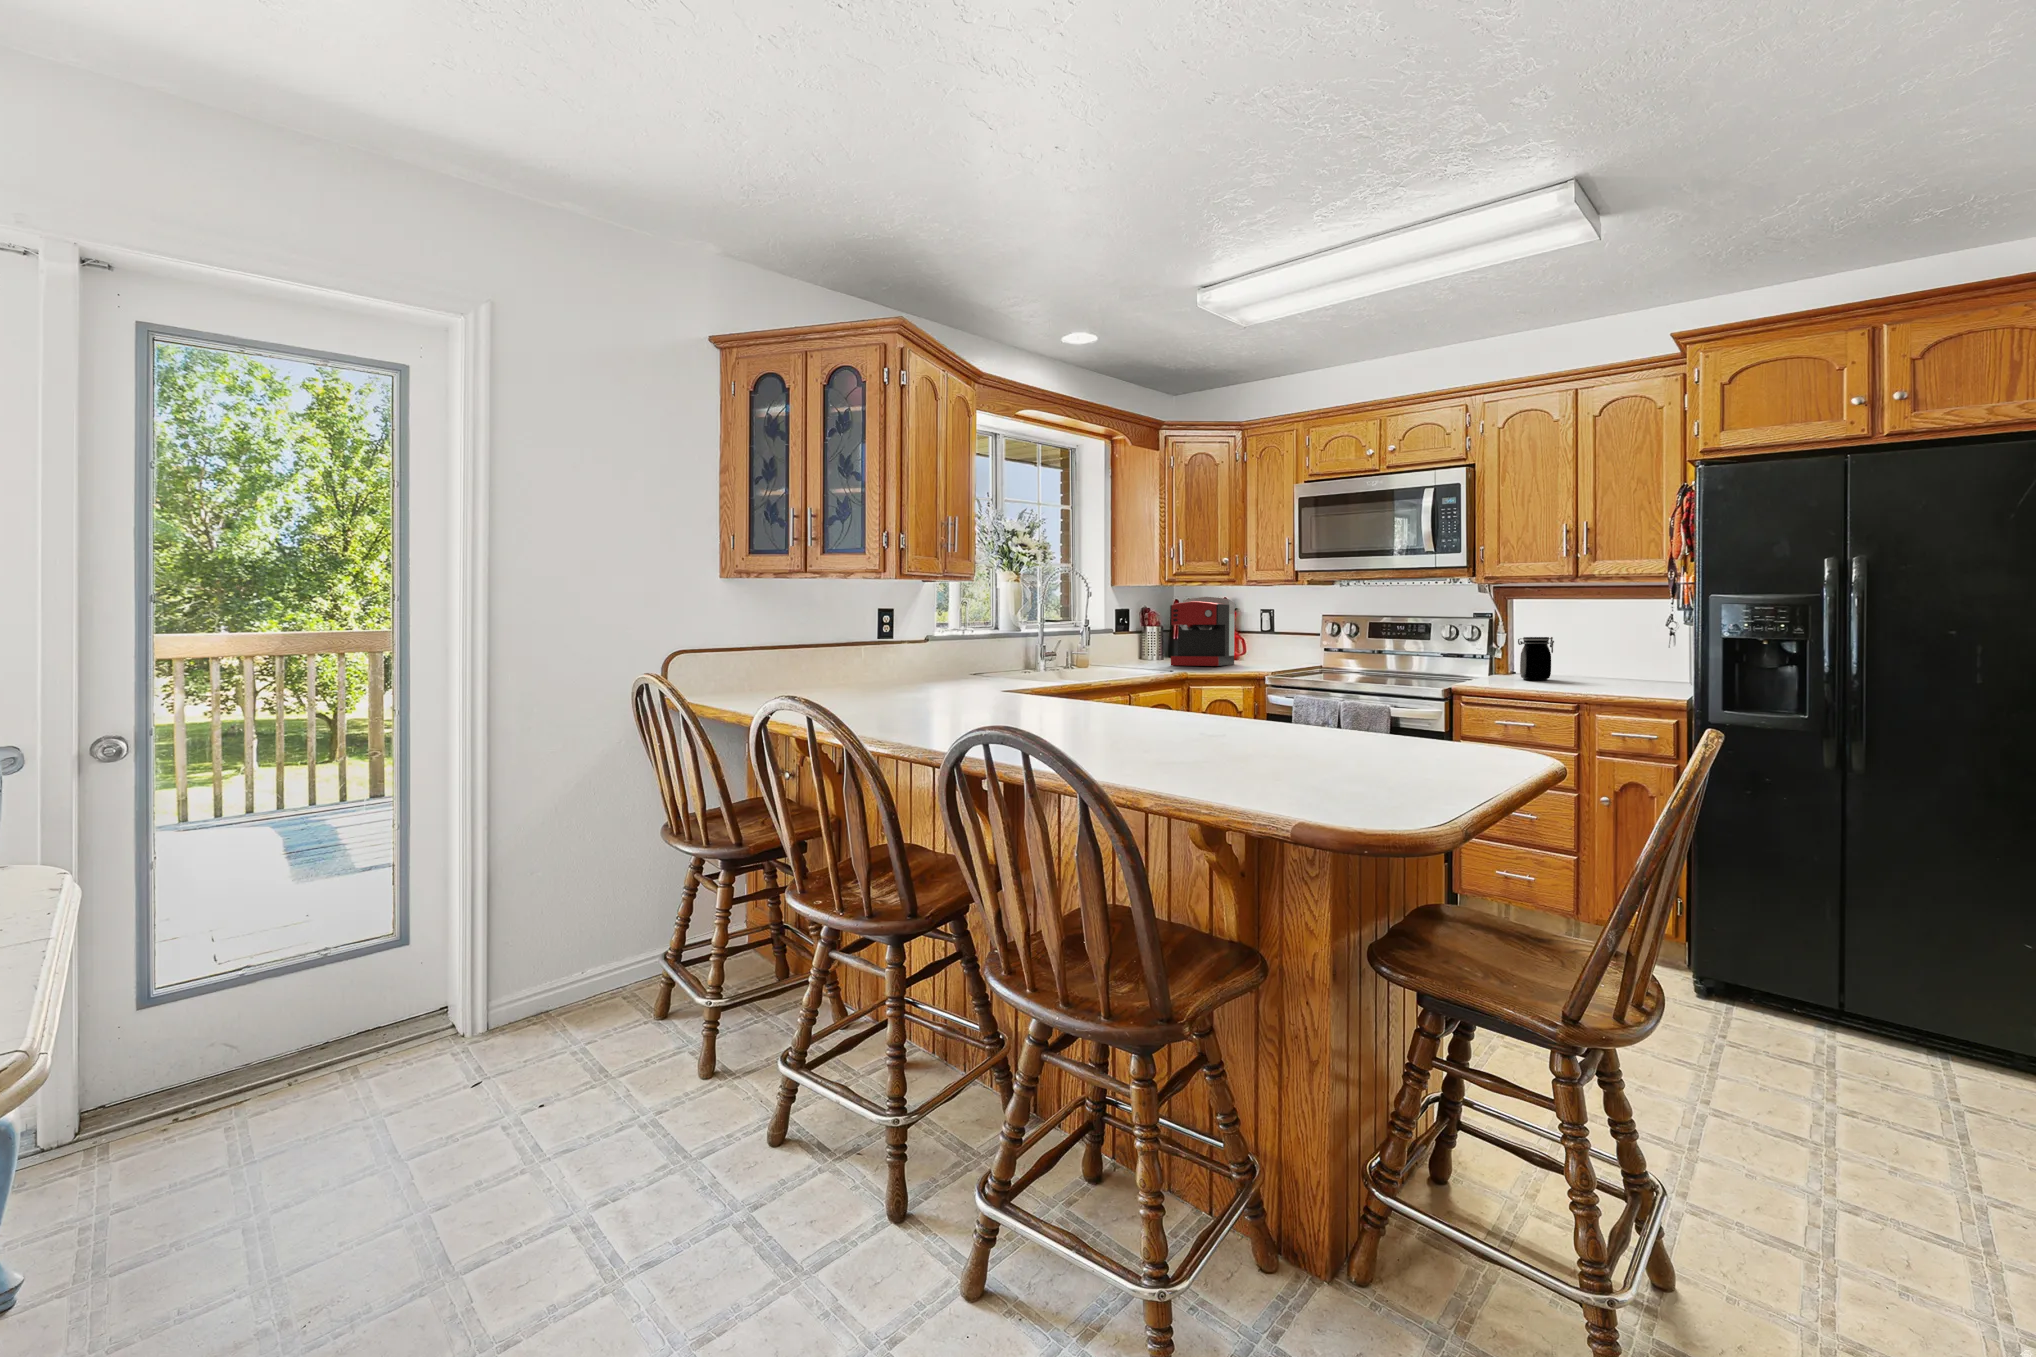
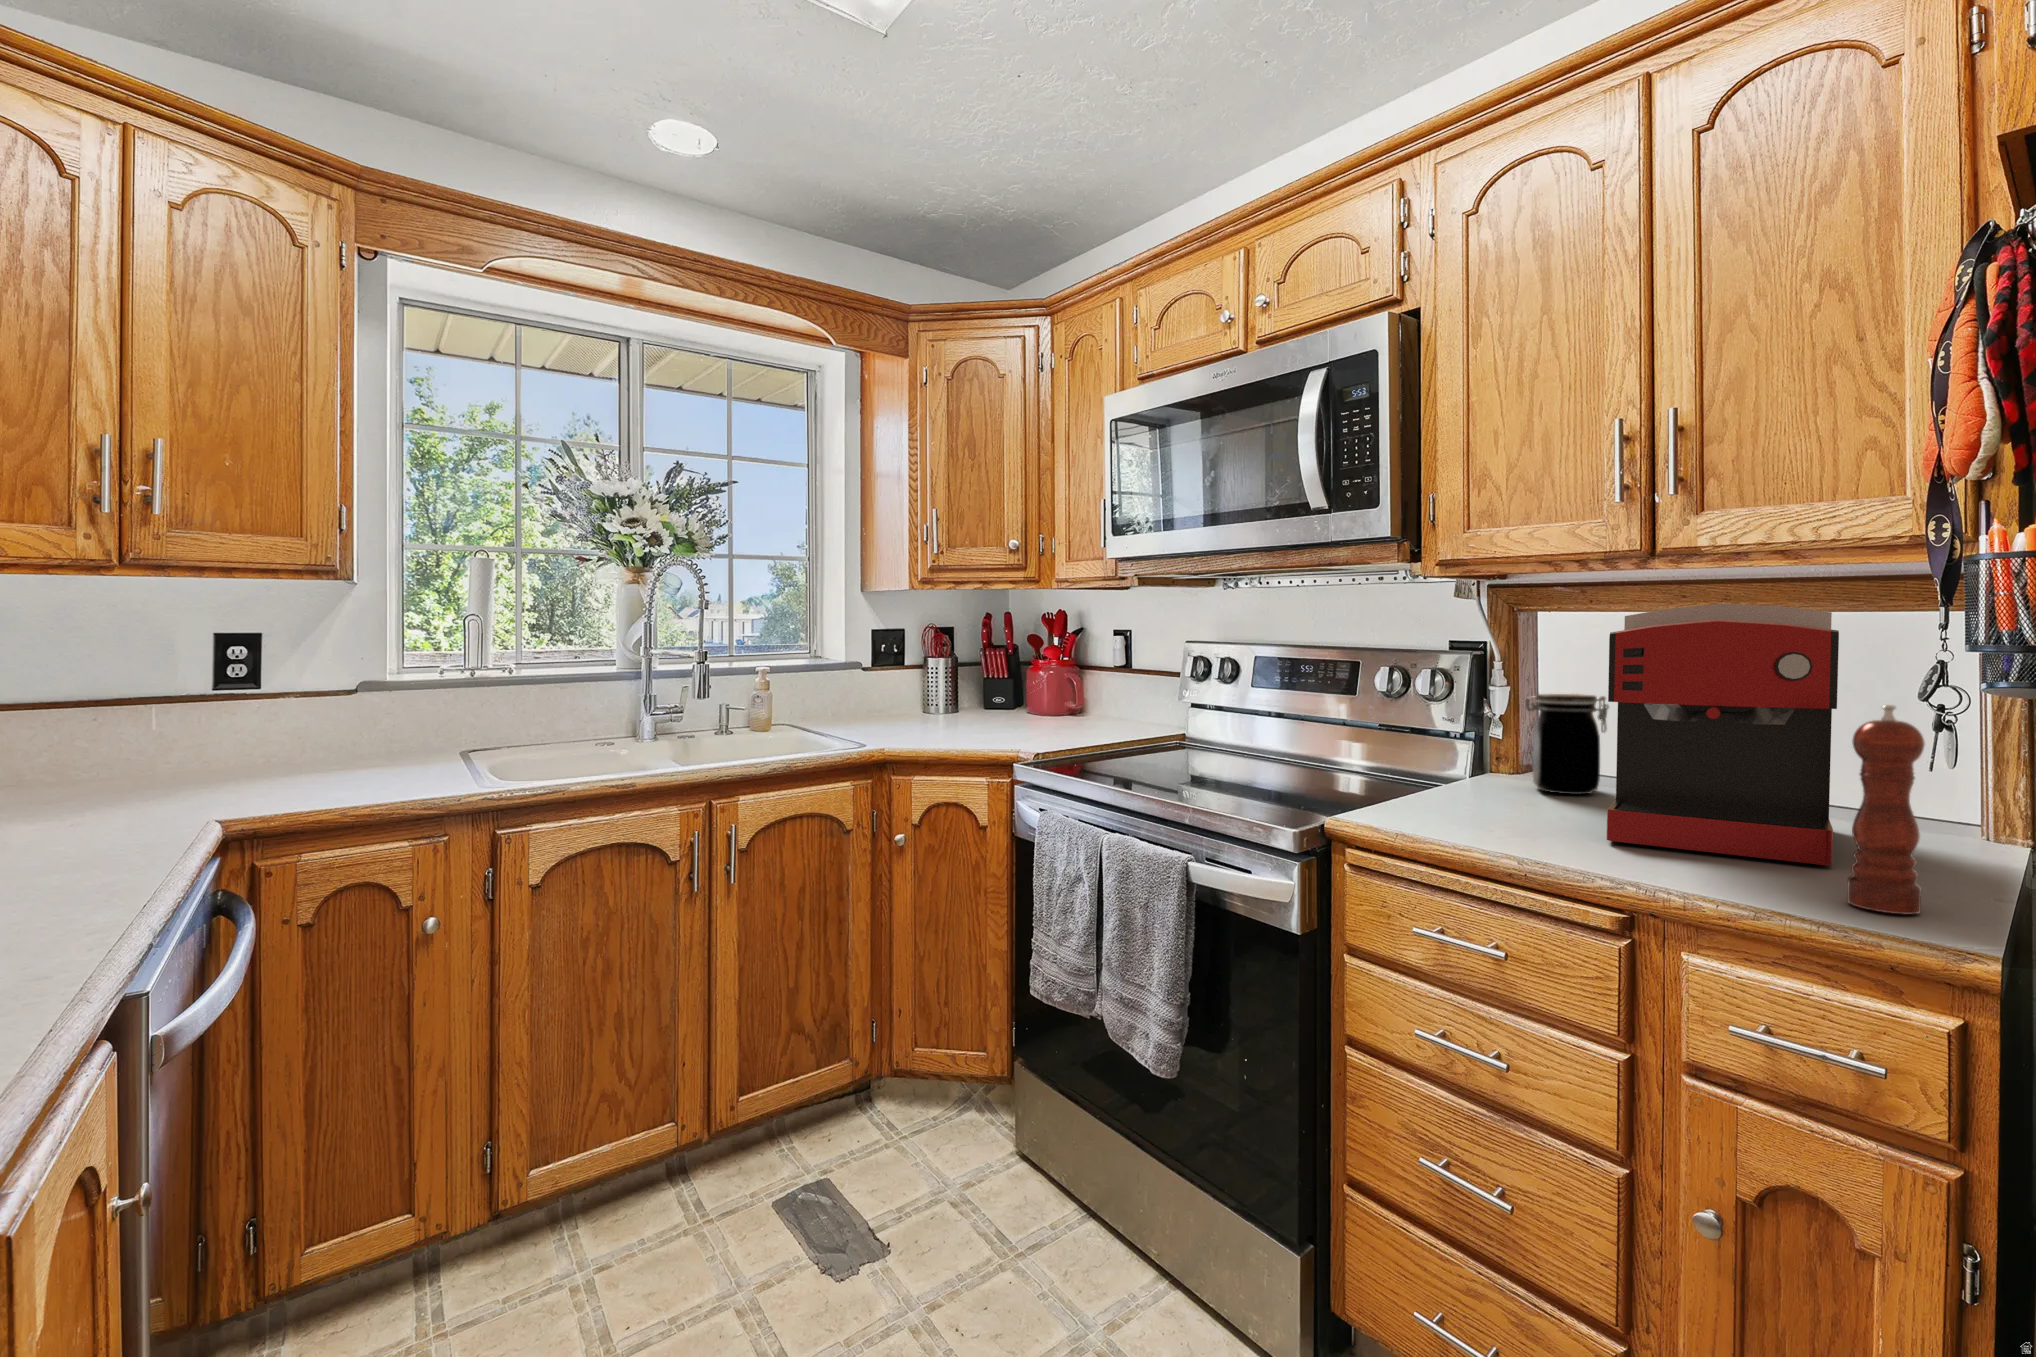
coffee maker: present [1170,597,1235,666] -> present [1607,604,1839,866]
pepper mill: none [1646,630,1667,695] -> present [1847,705,1925,914]

